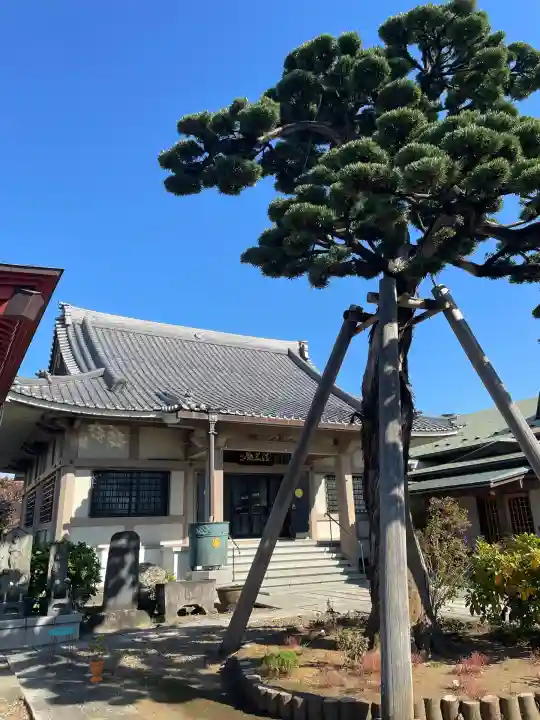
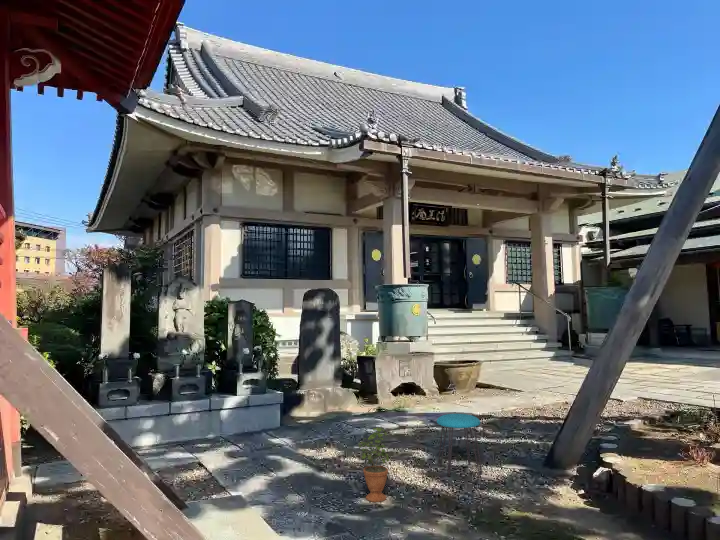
stool: present [46,627,77,669] -> present [437,414,482,476]

